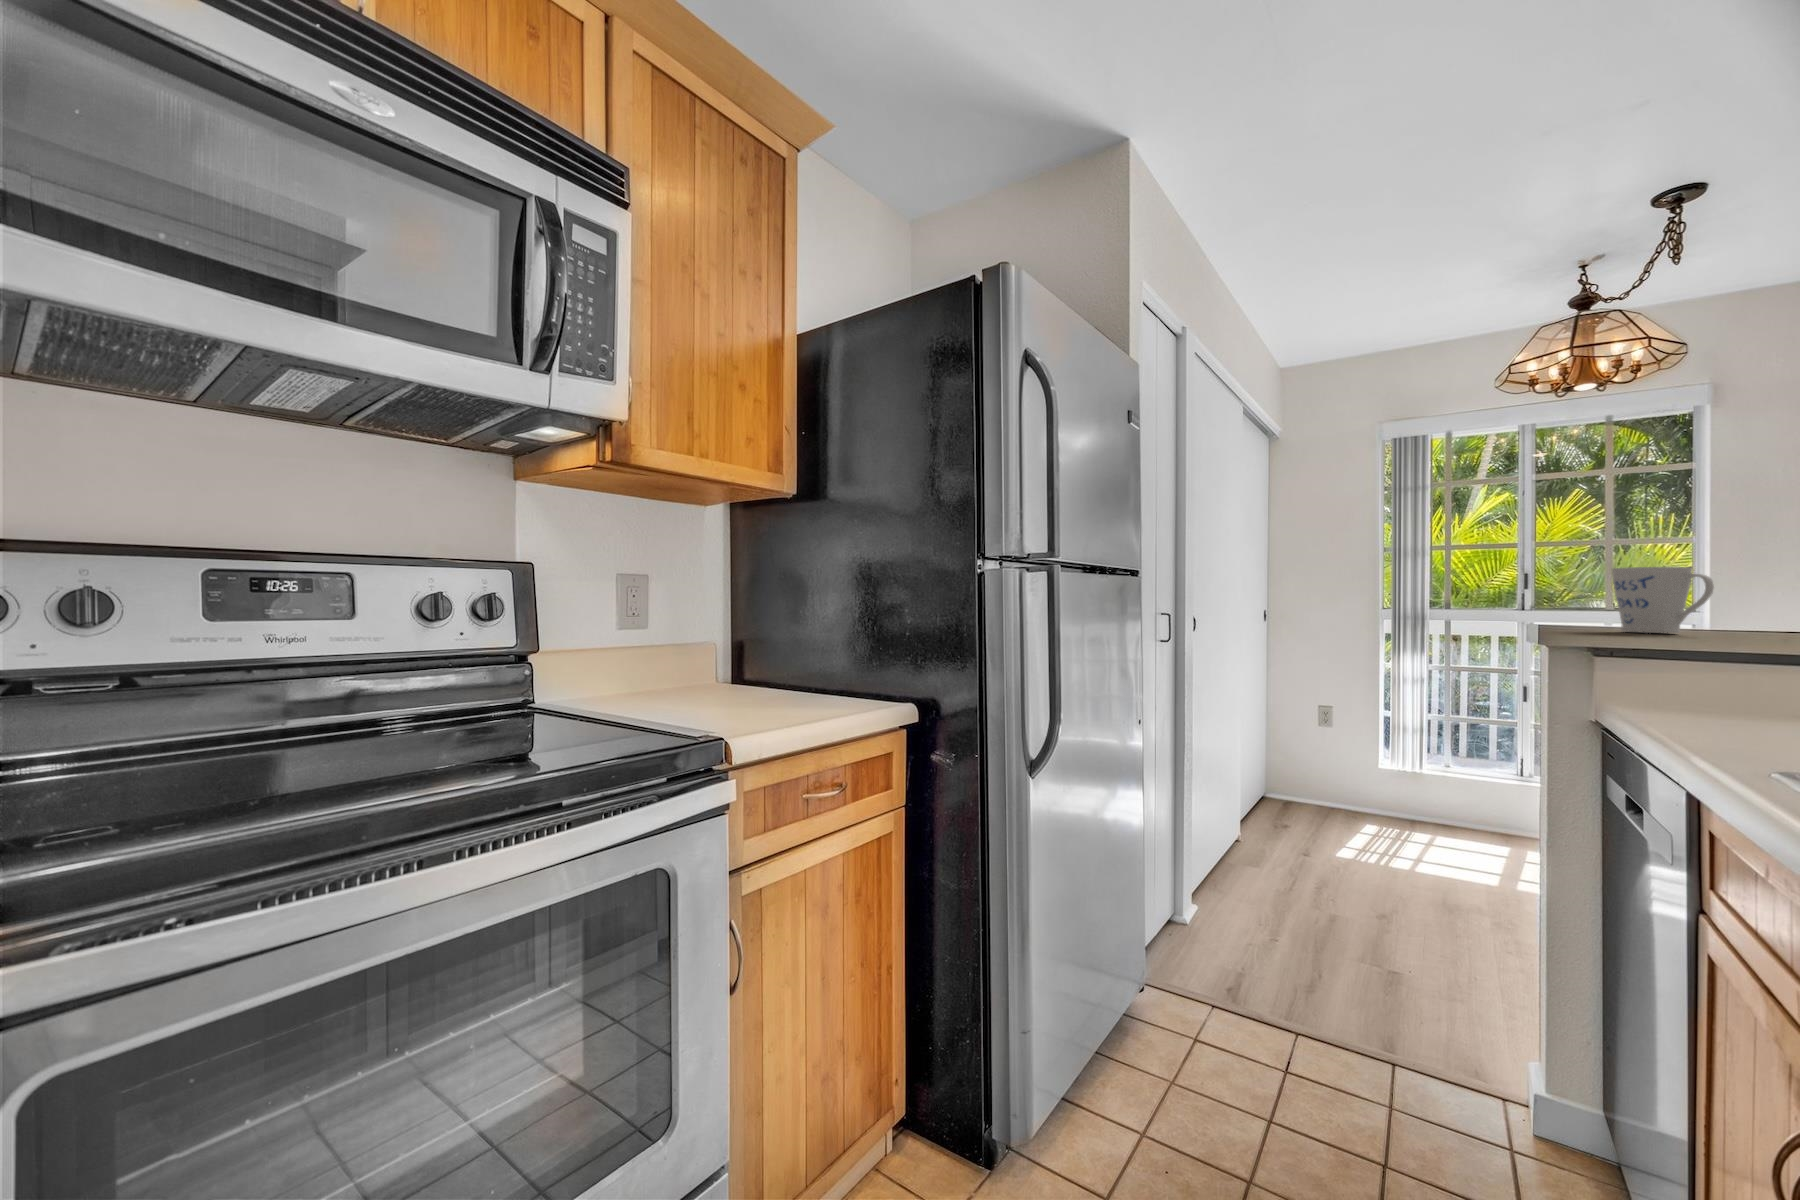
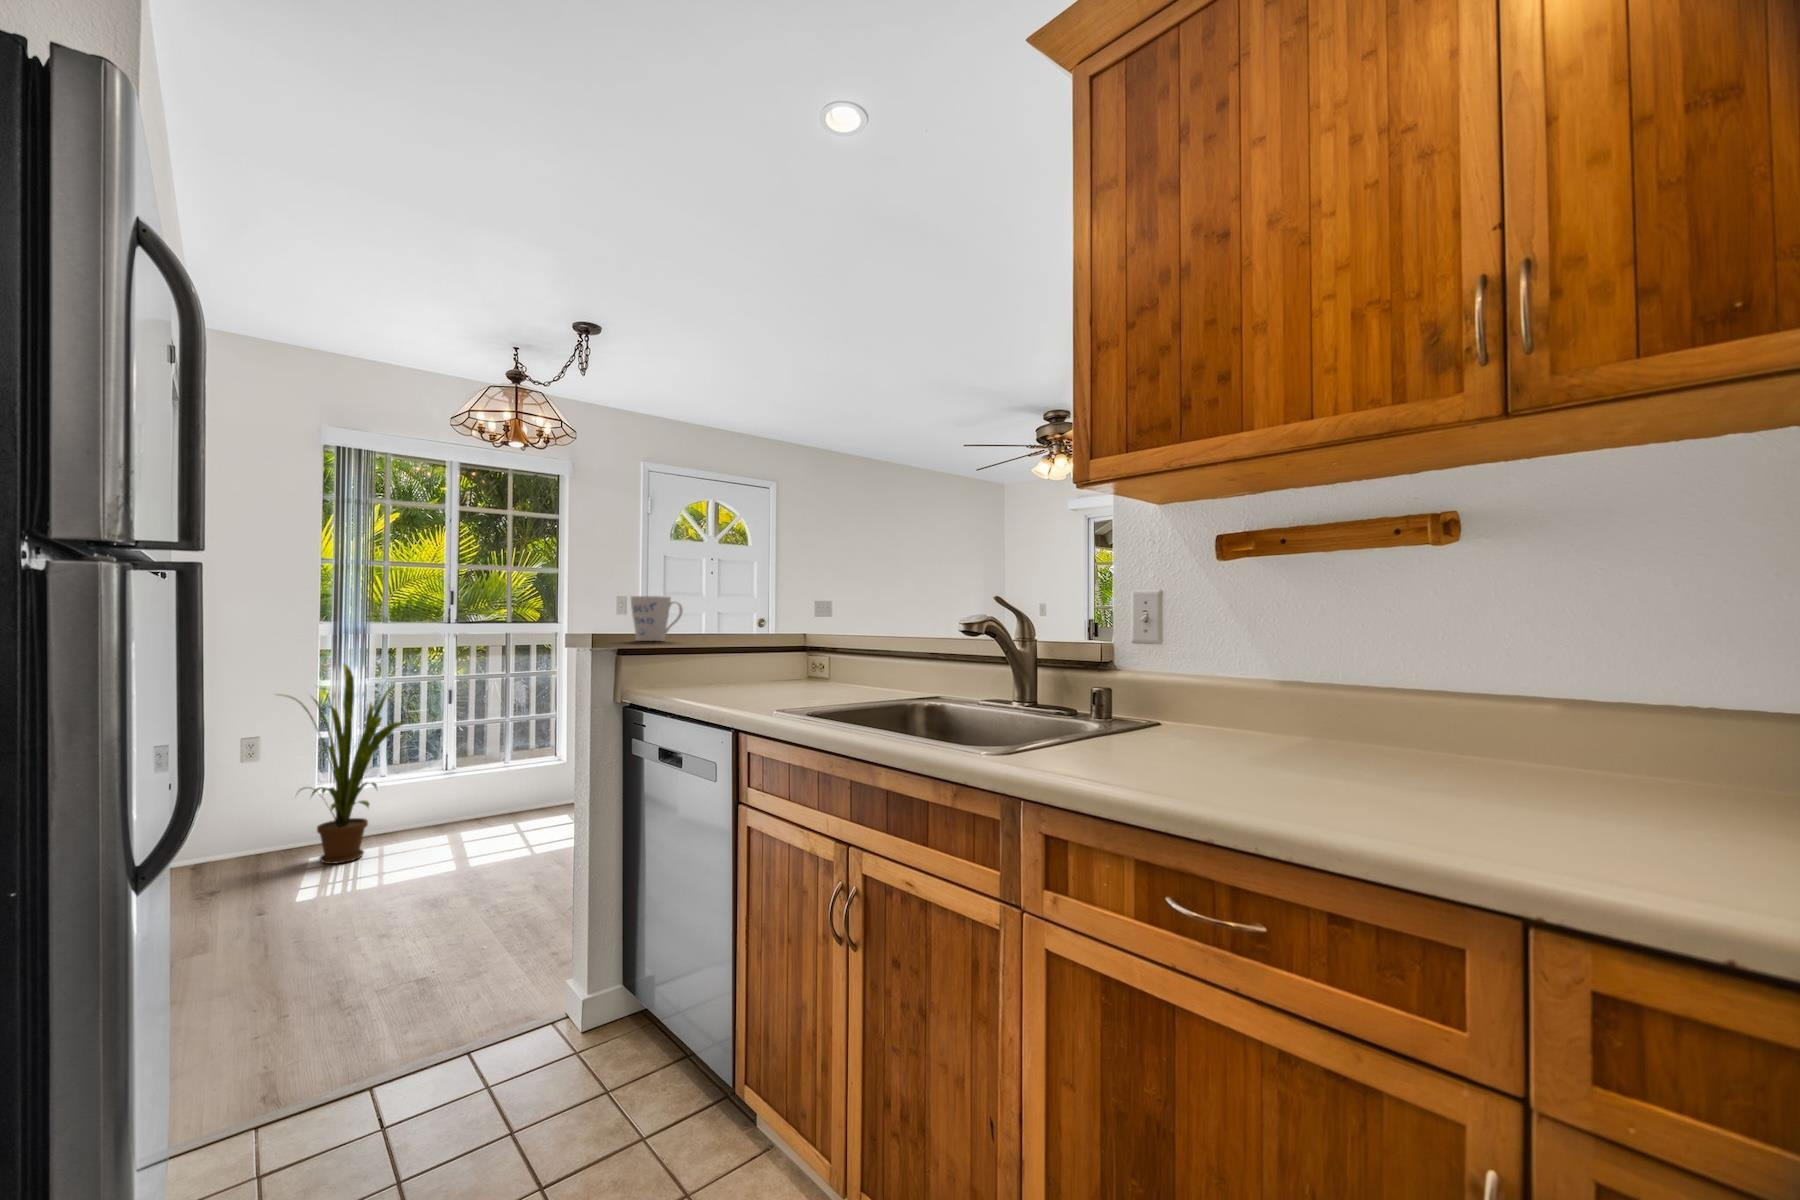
house plant: none [1333,646,1456,839] -> present [286,664,402,864]

